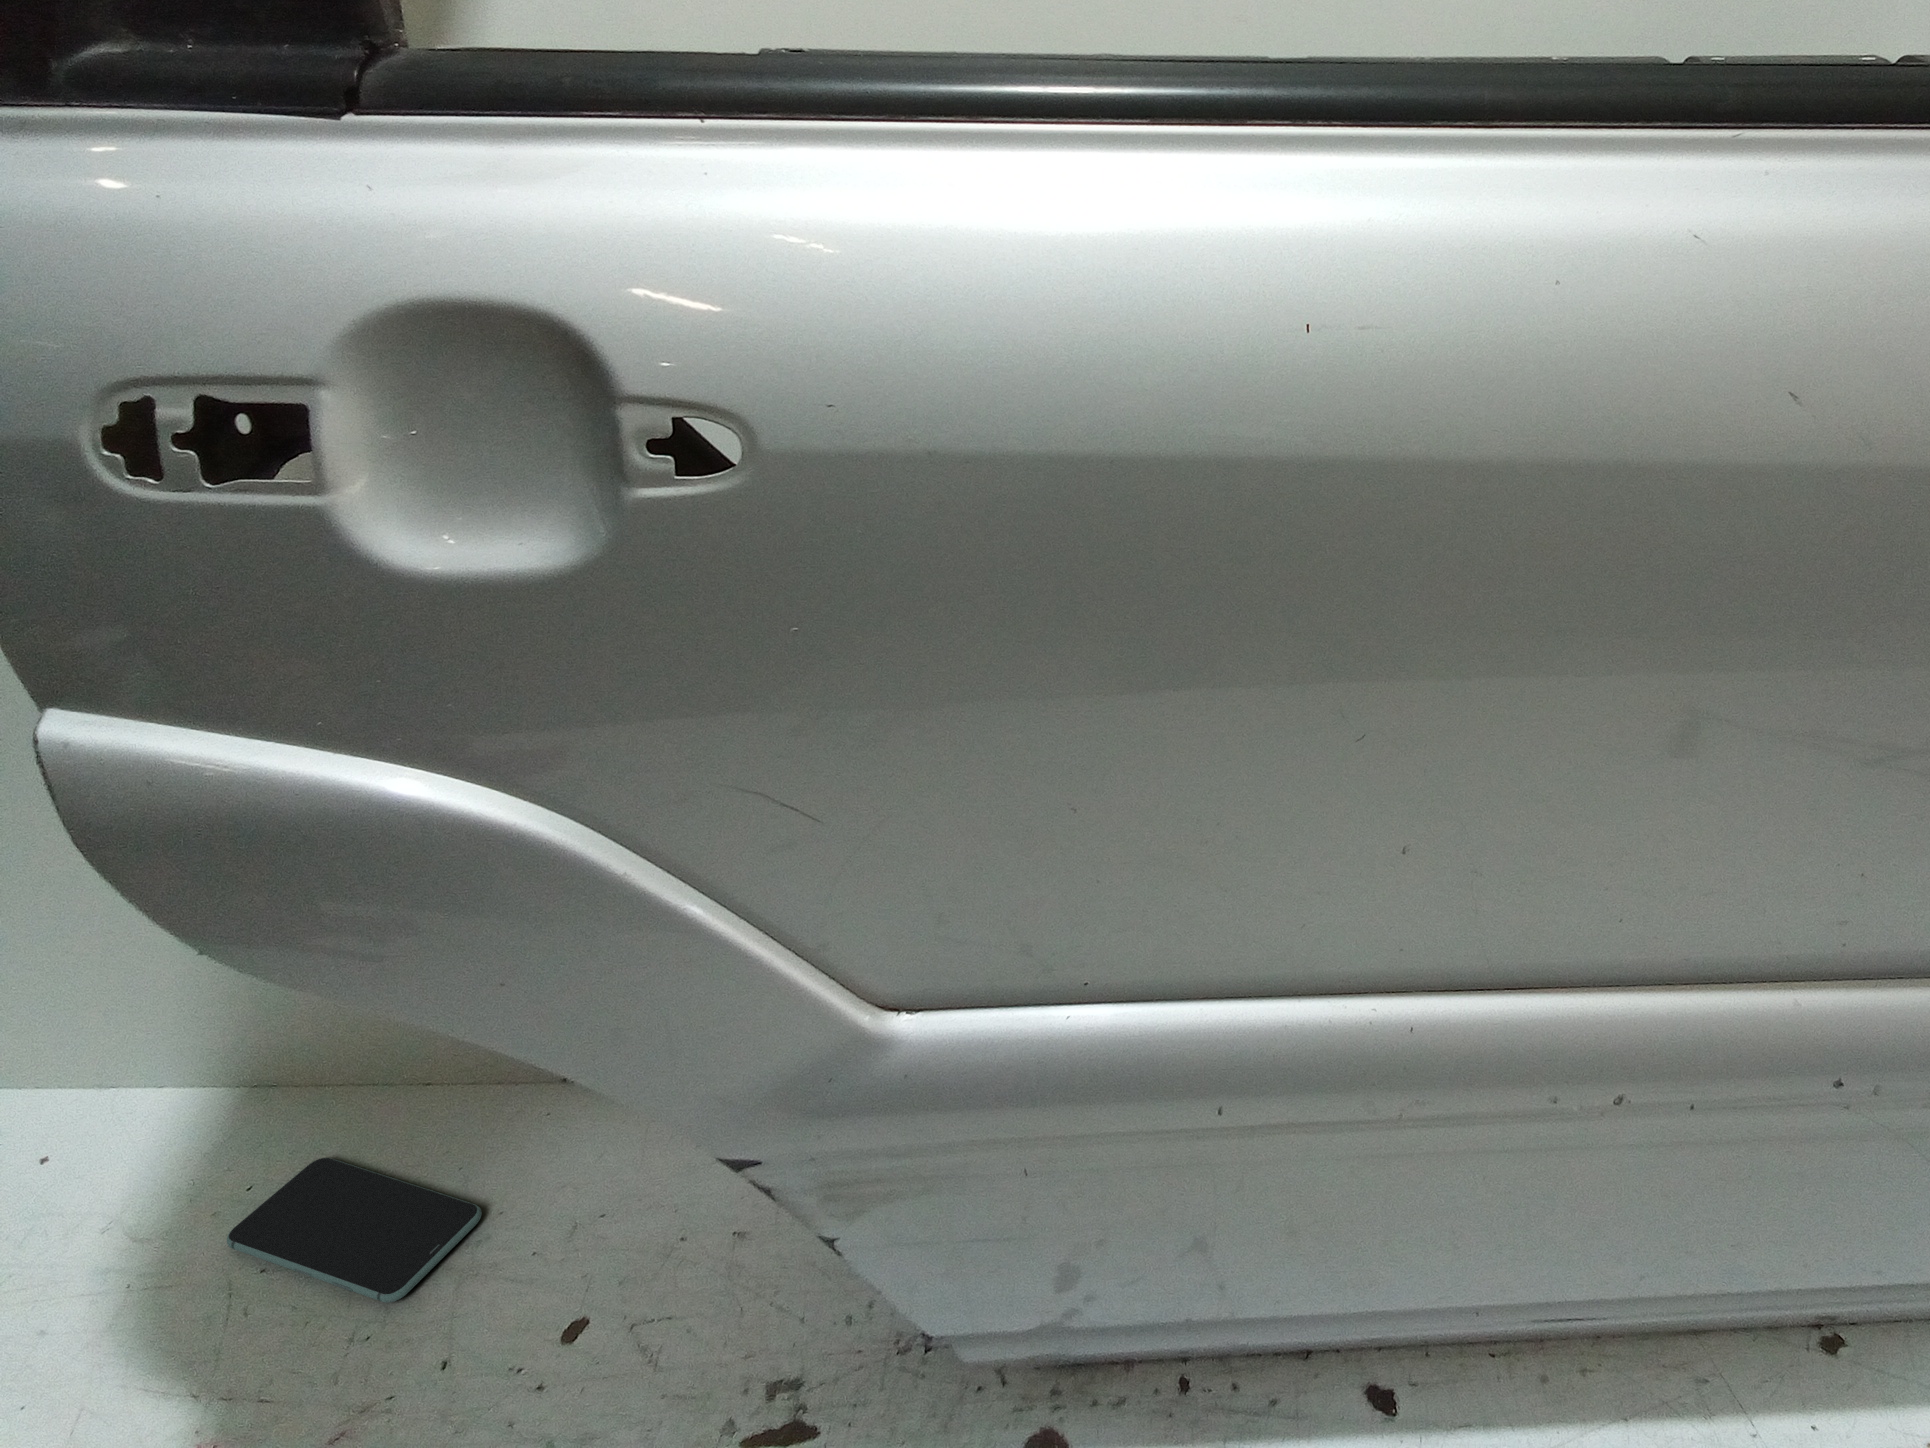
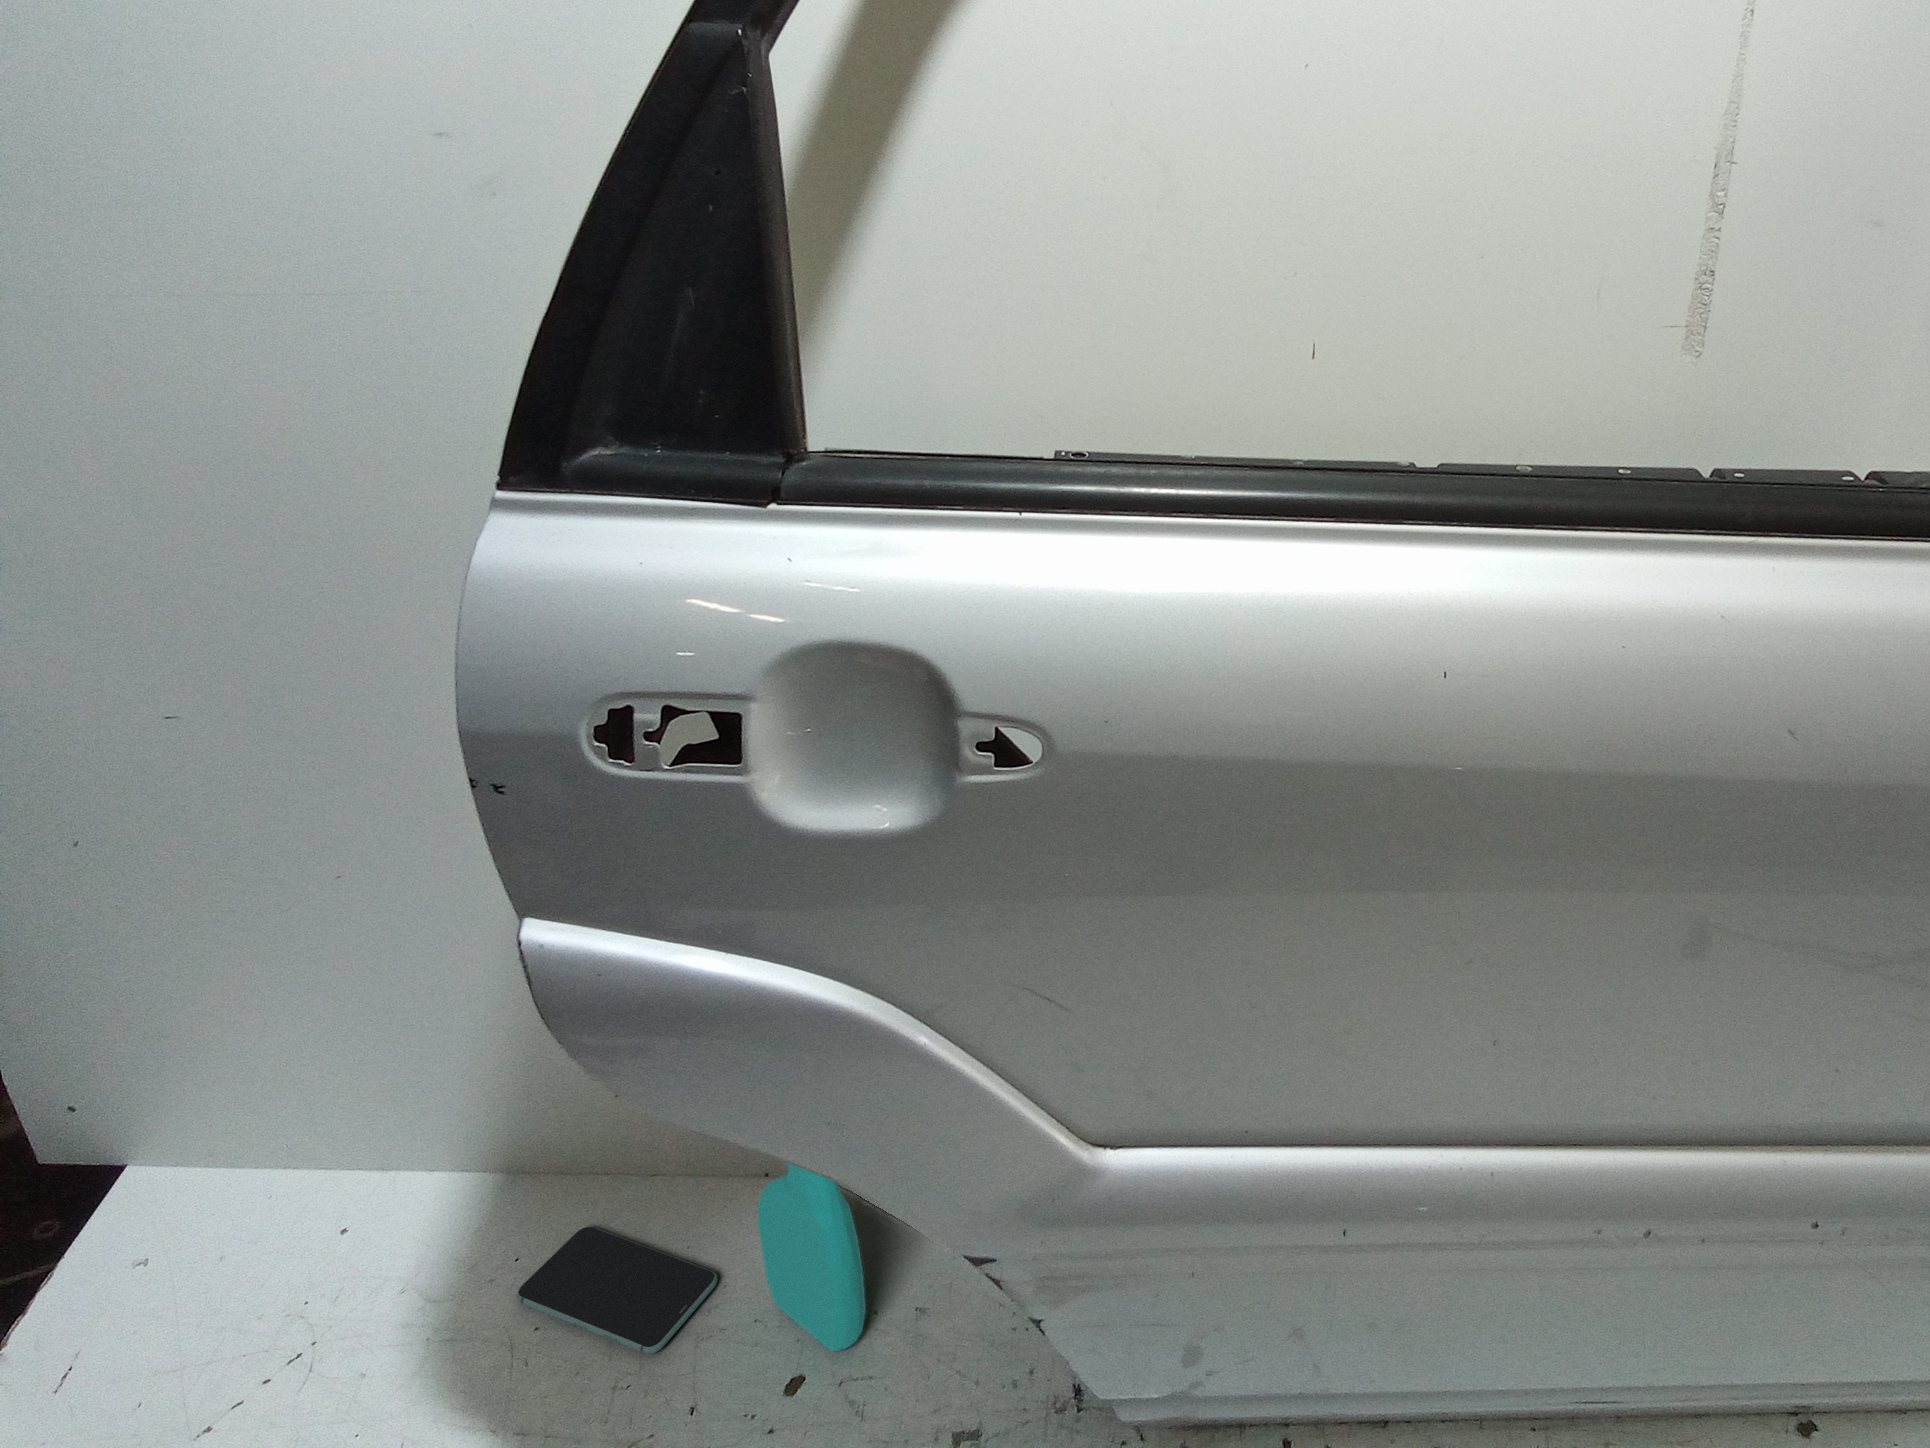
spray bottle: none [485,929,661,1293] -> present [757,1164,866,1351]

